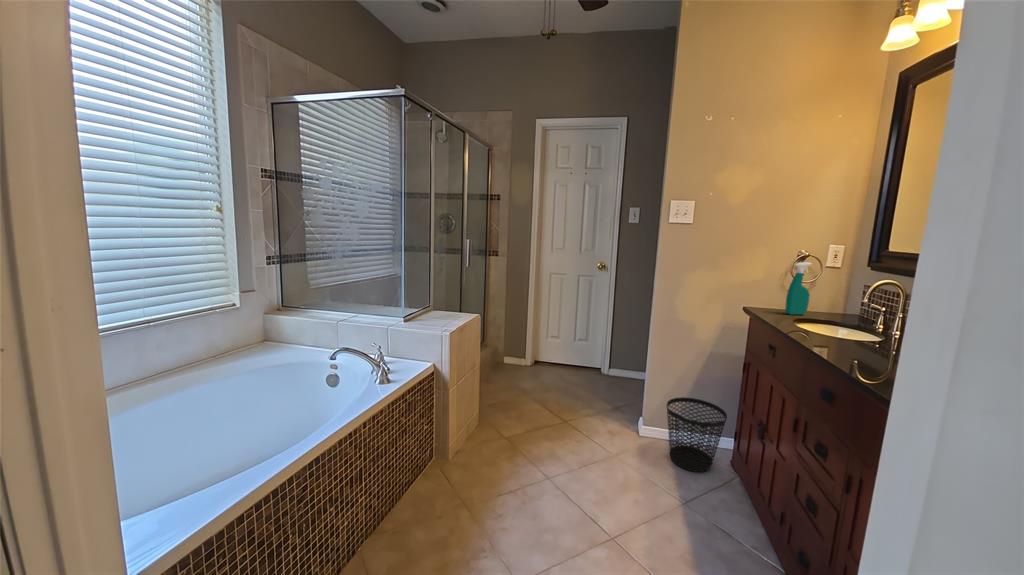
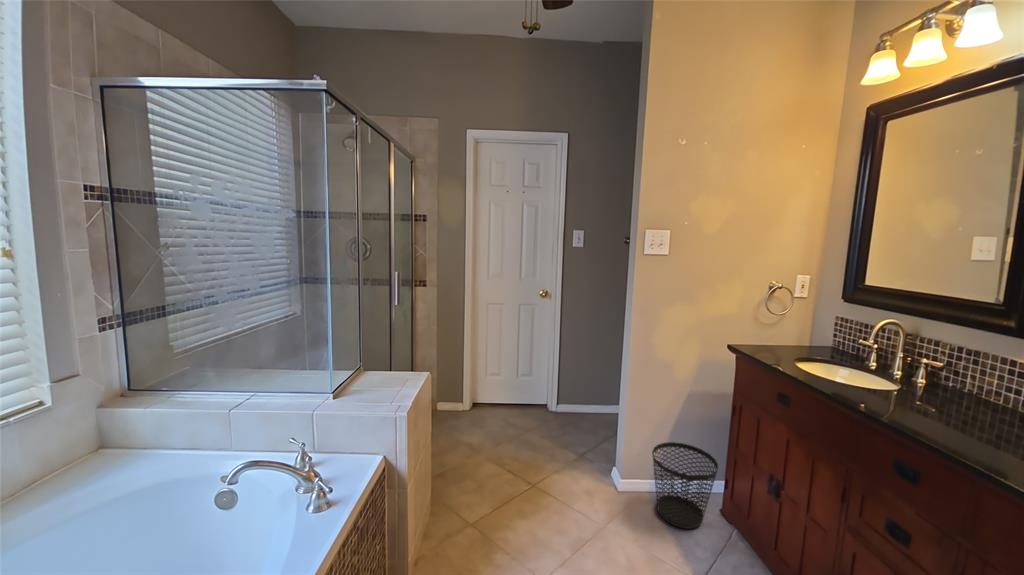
spray bottle: present [785,262,811,315] -> none [772,296,795,351]

